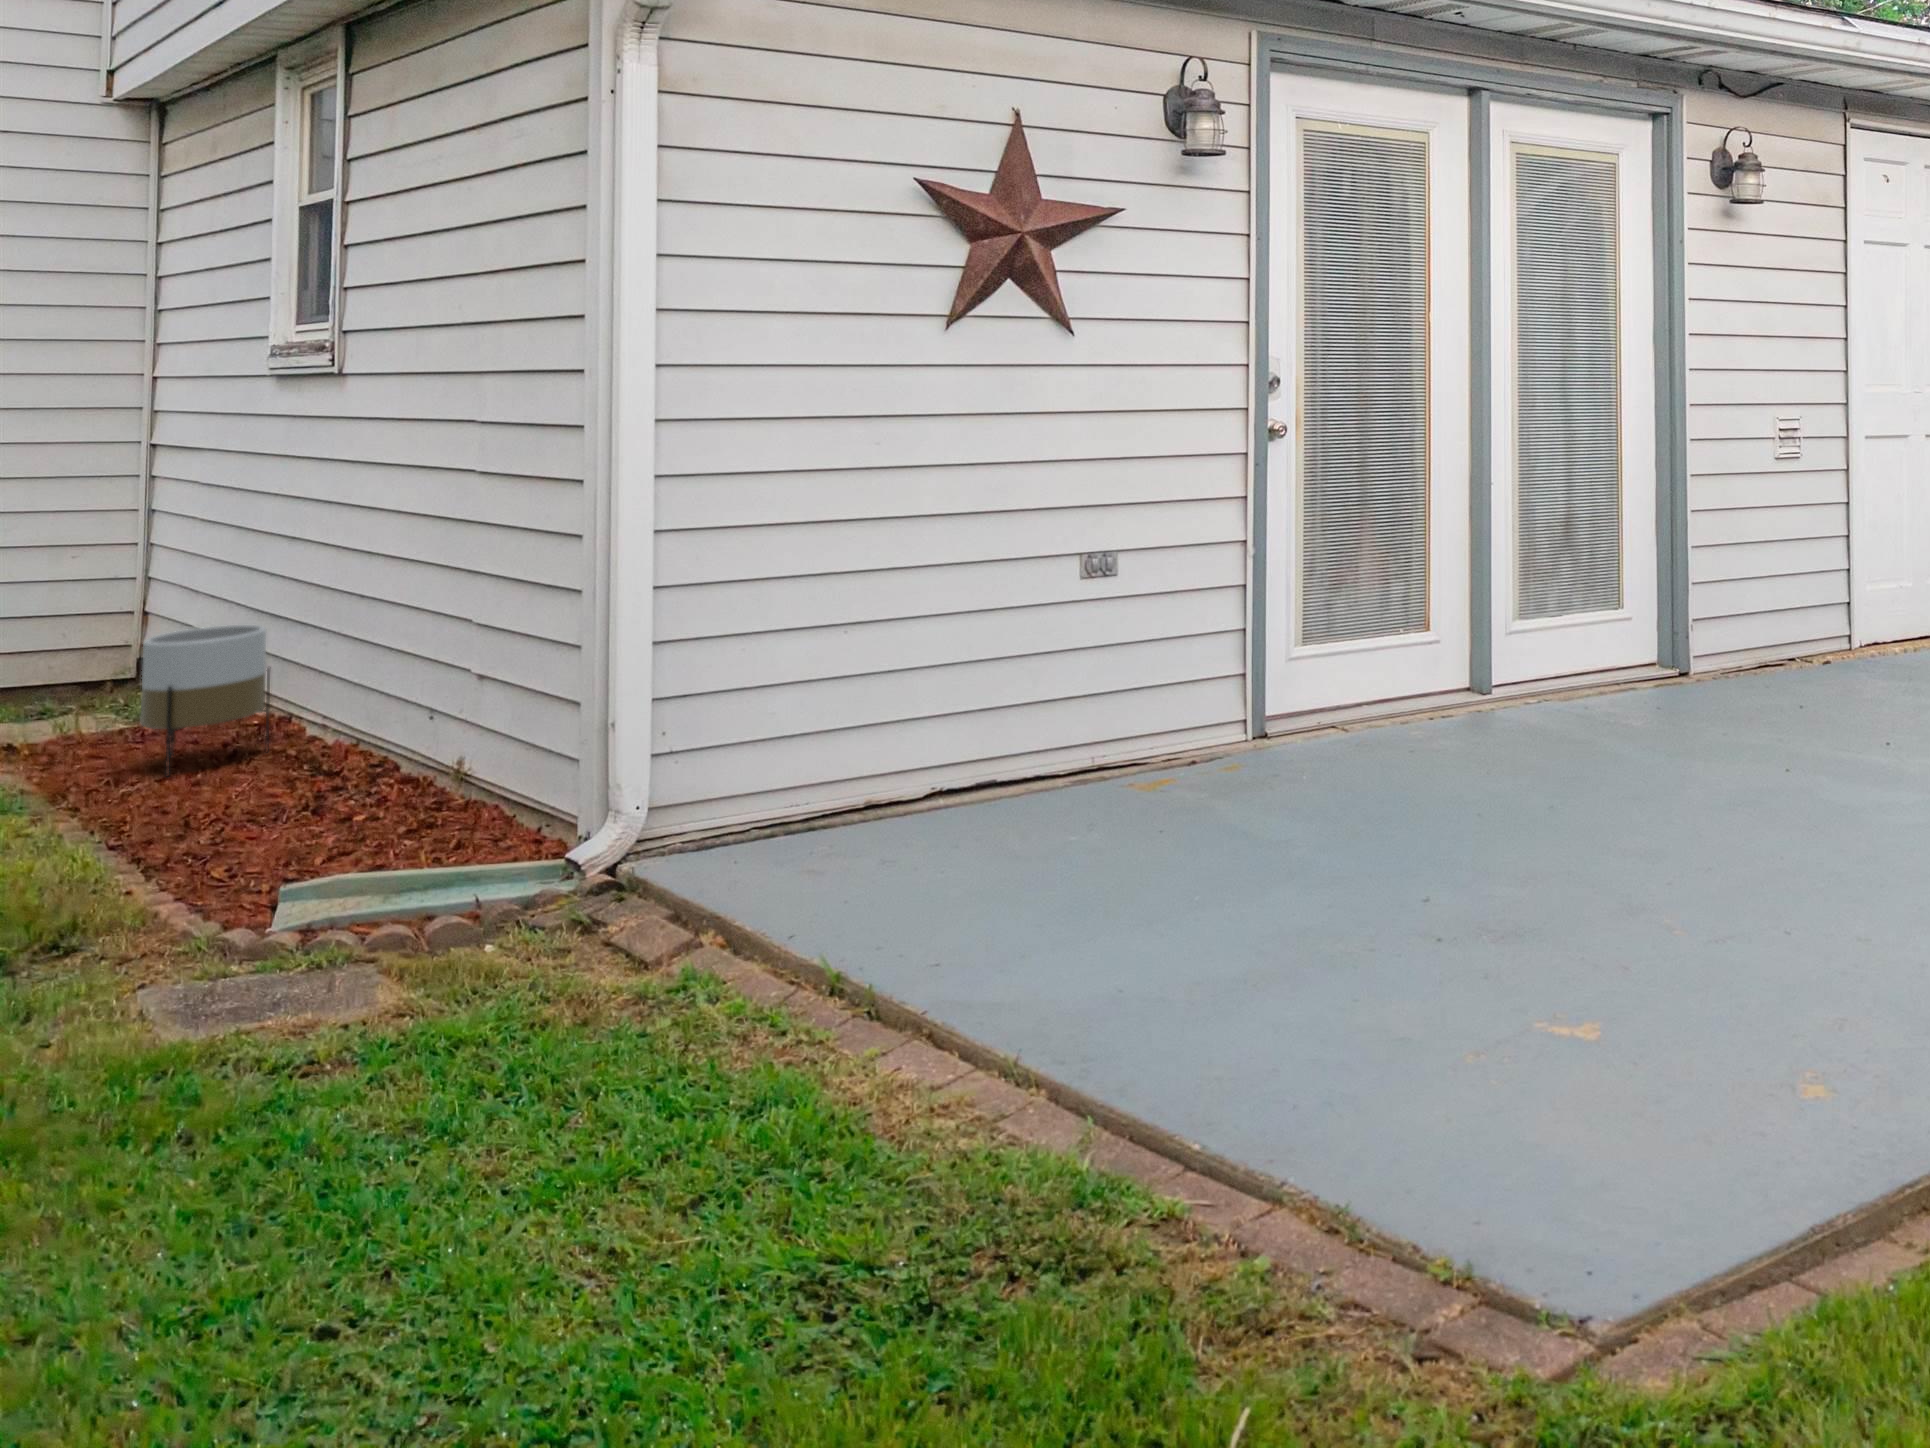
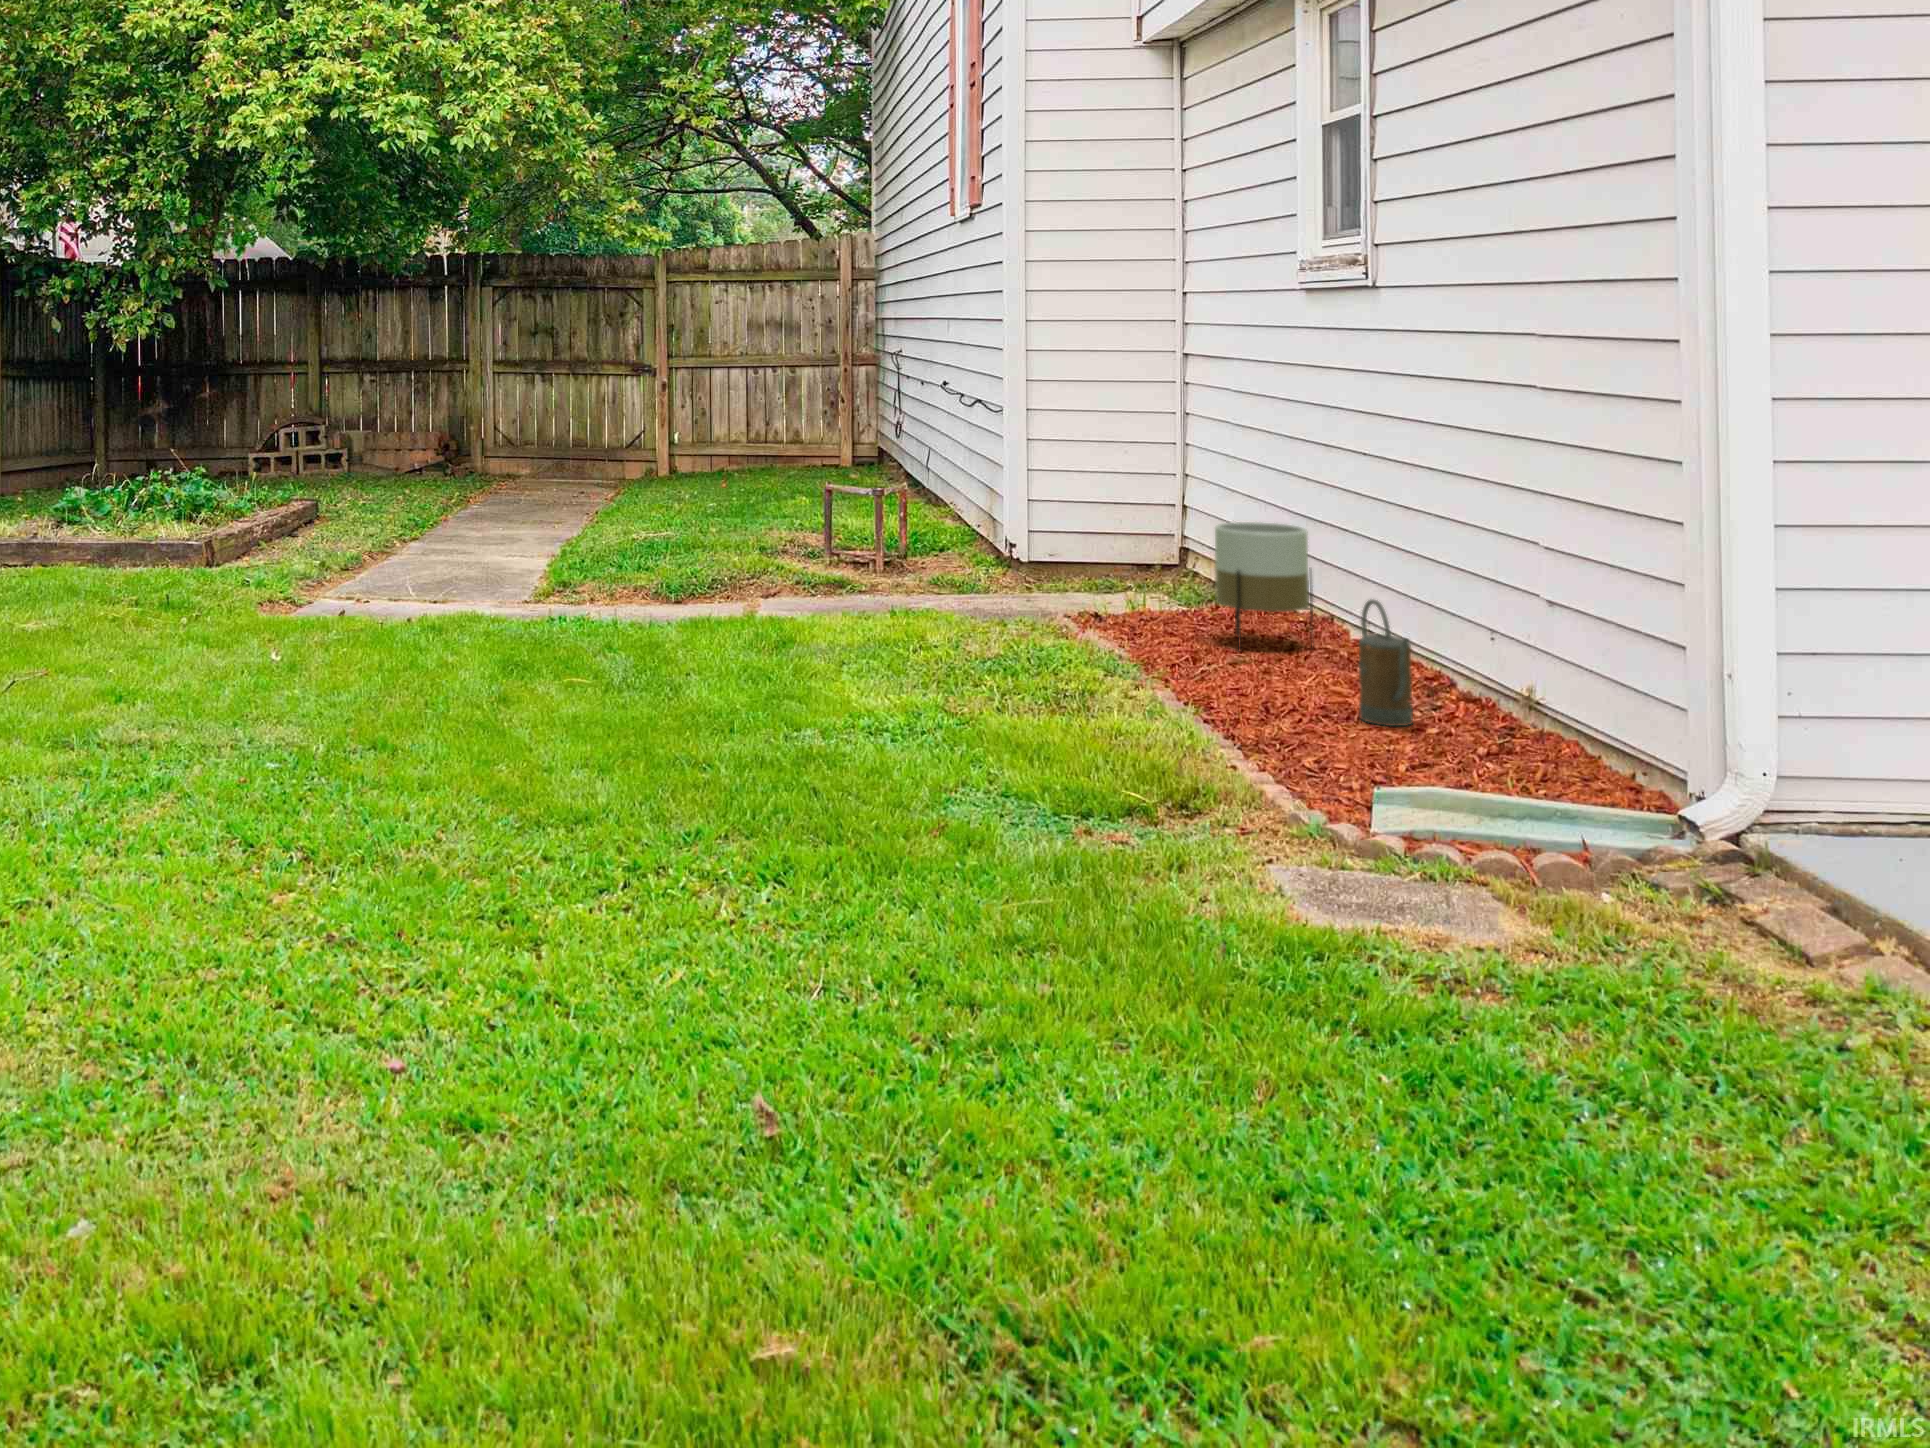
watering can: none [289,699,353,830] -> present [1359,599,1413,726]

